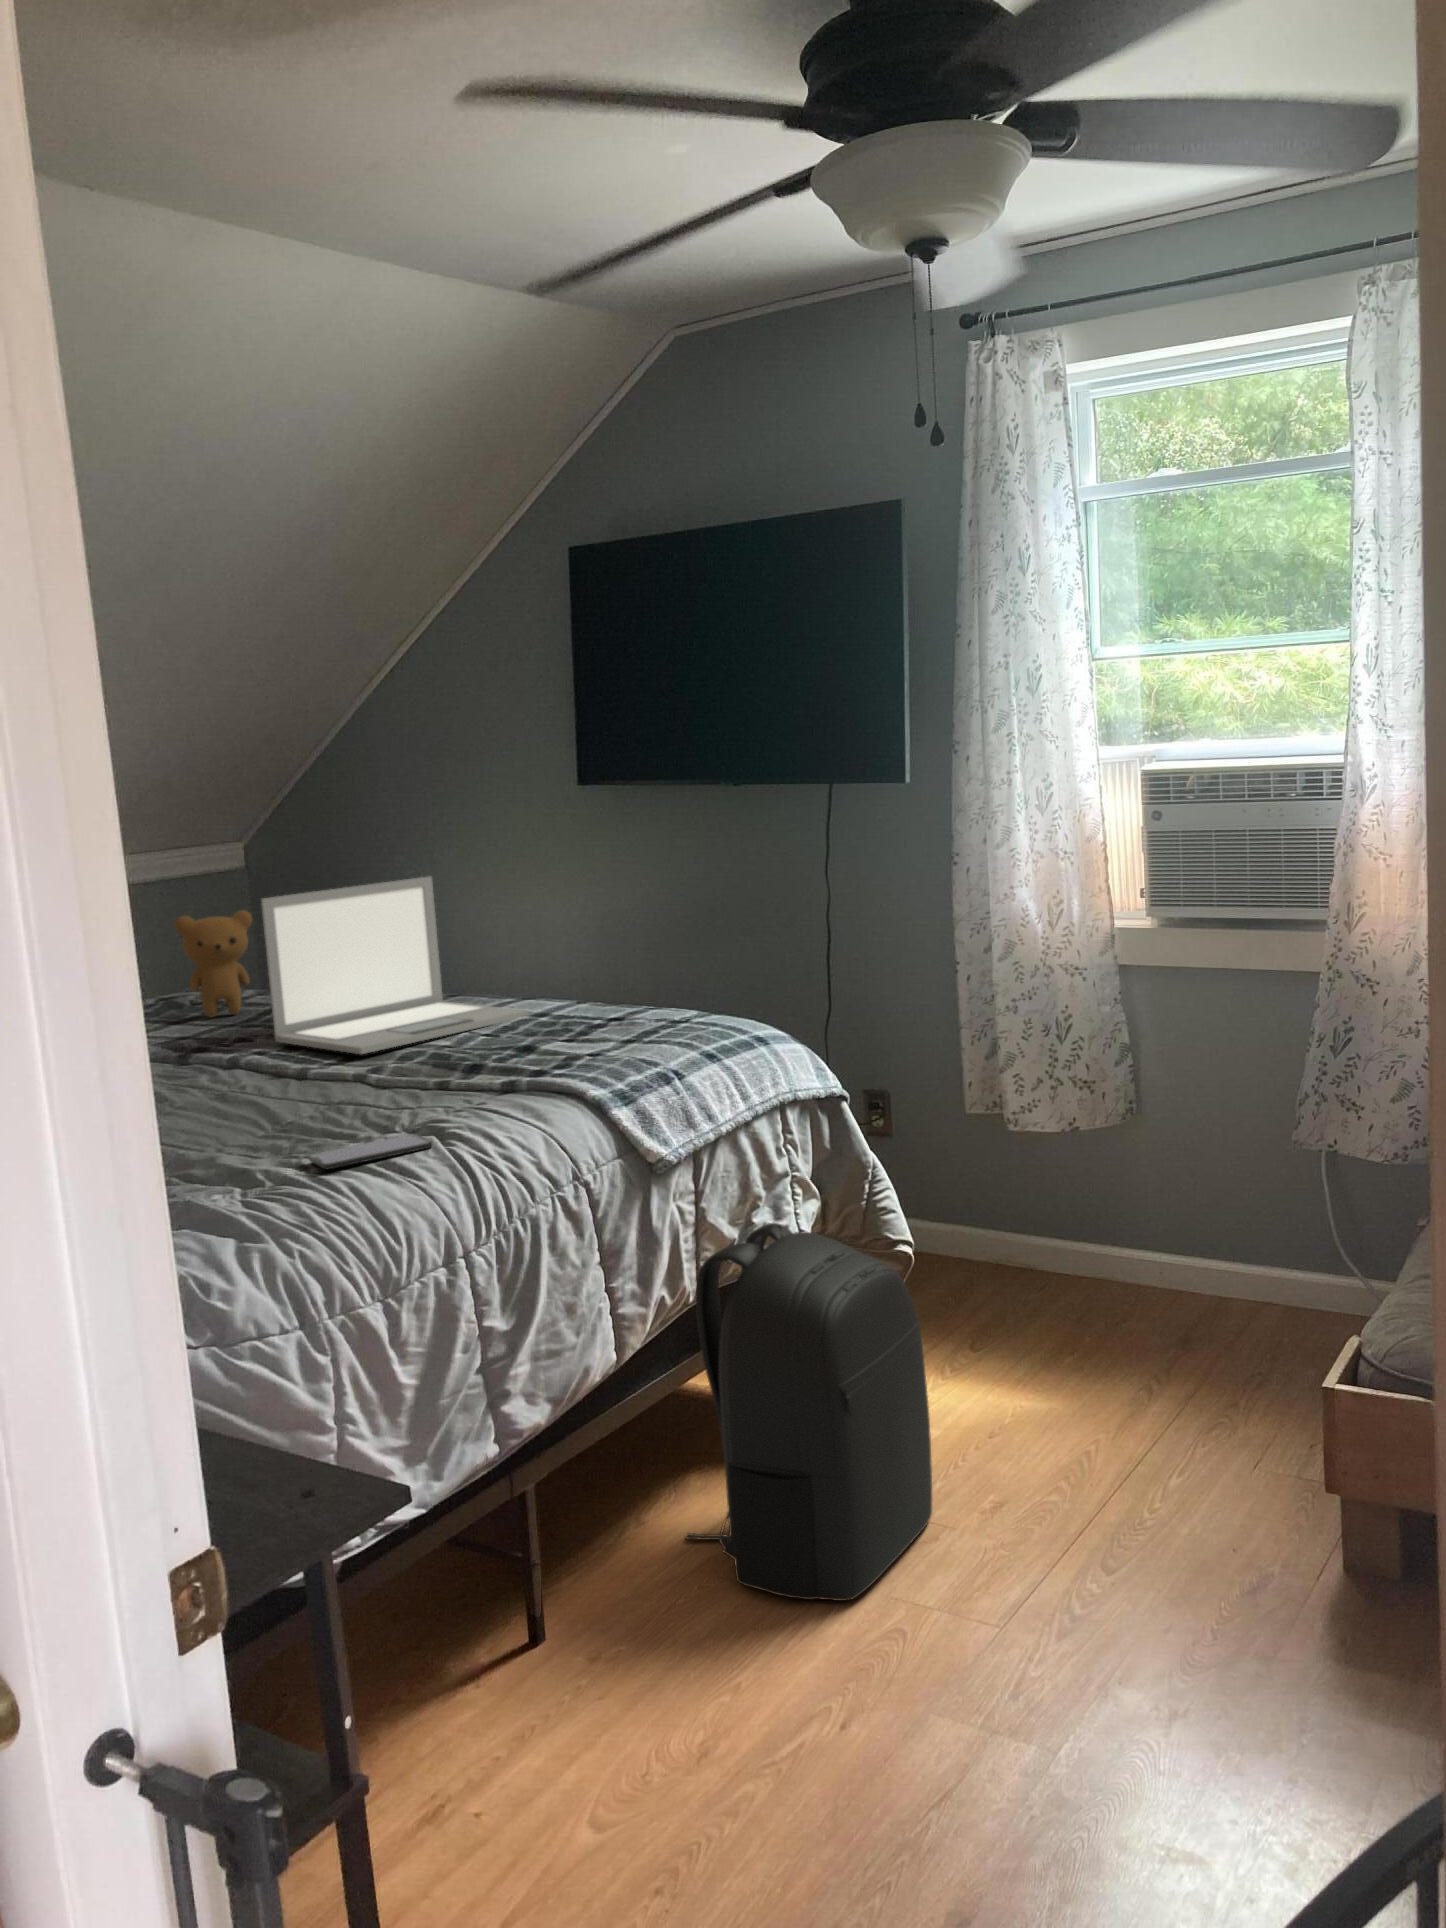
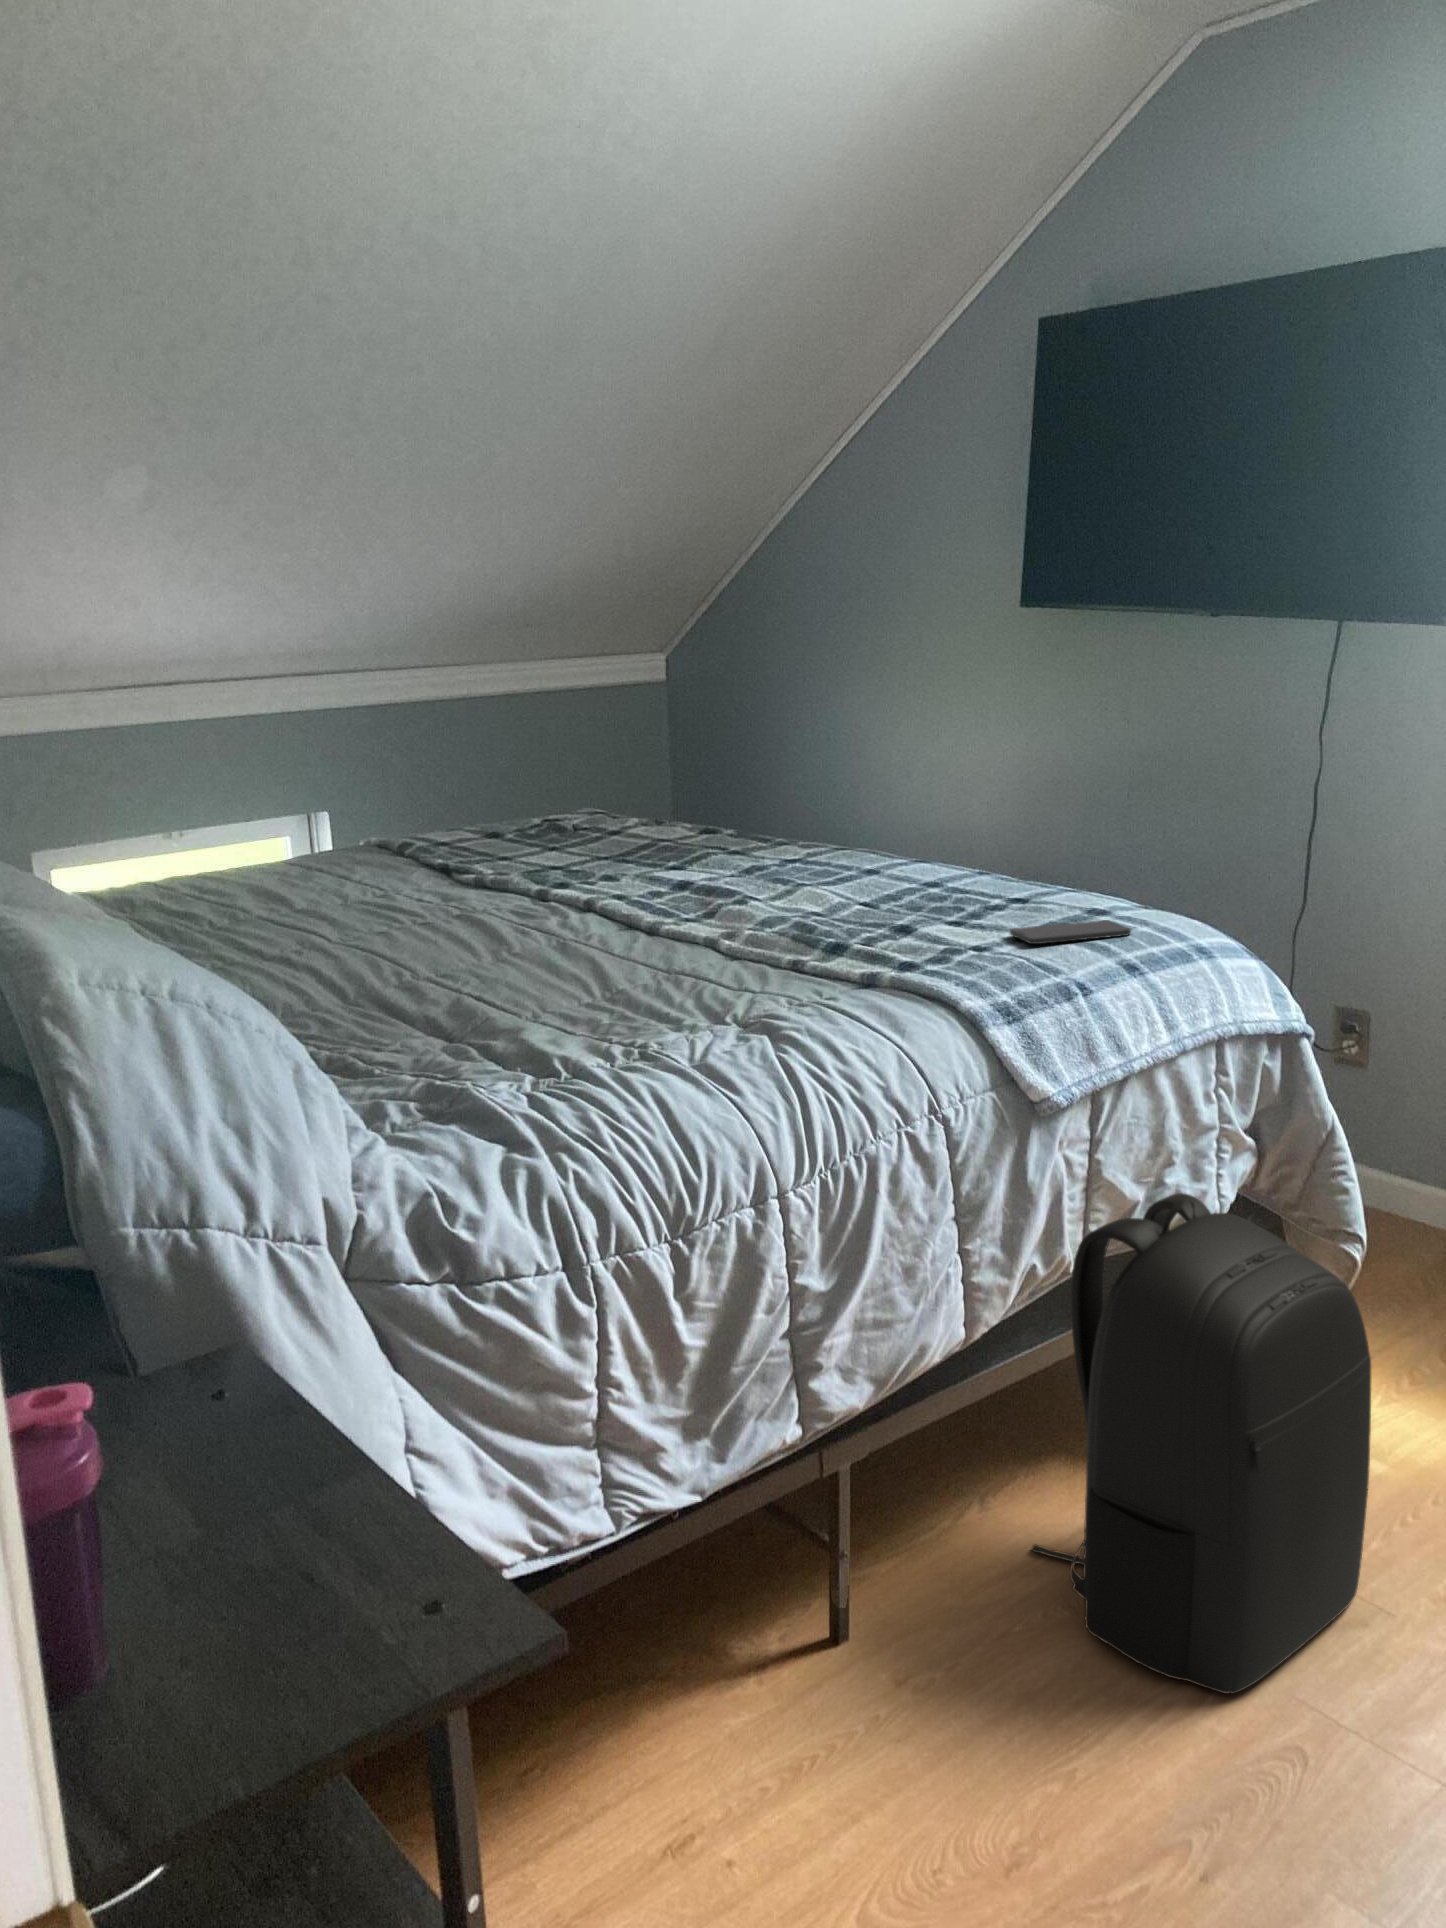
laptop: present [261,876,529,1054] -> none [631,709,923,914]
teddy bear: present [174,910,252,1017] -> none [552,733,634,848]
smartphone: present [309,1134,433,1169] -> present [1010,920,1131,944]

